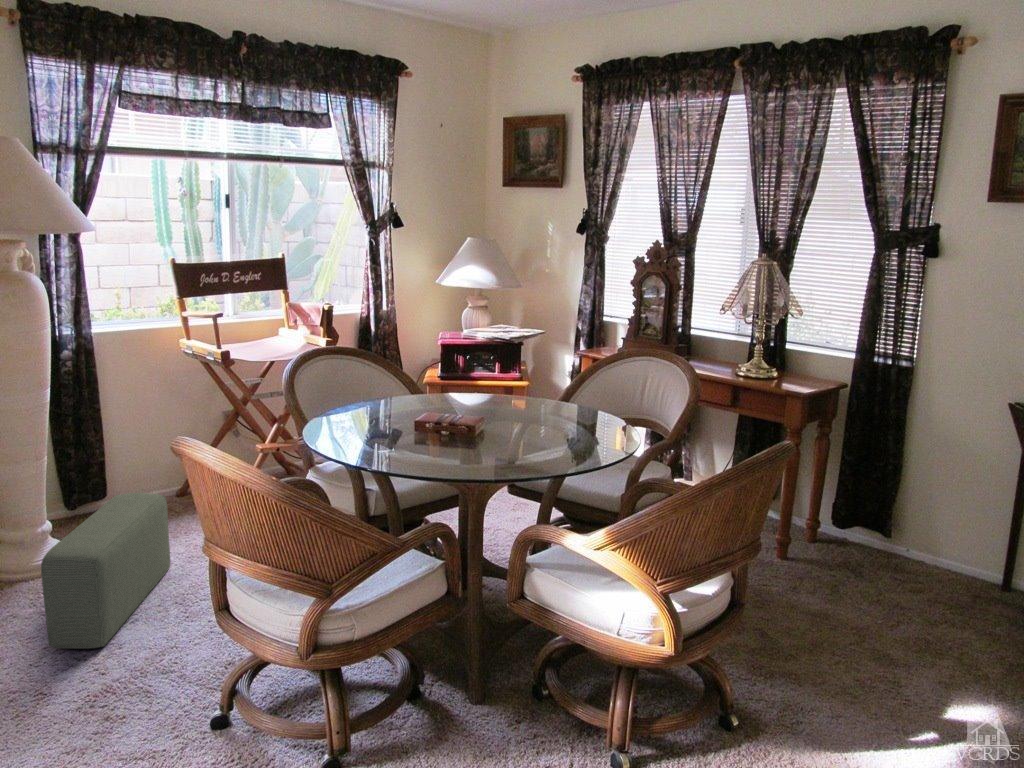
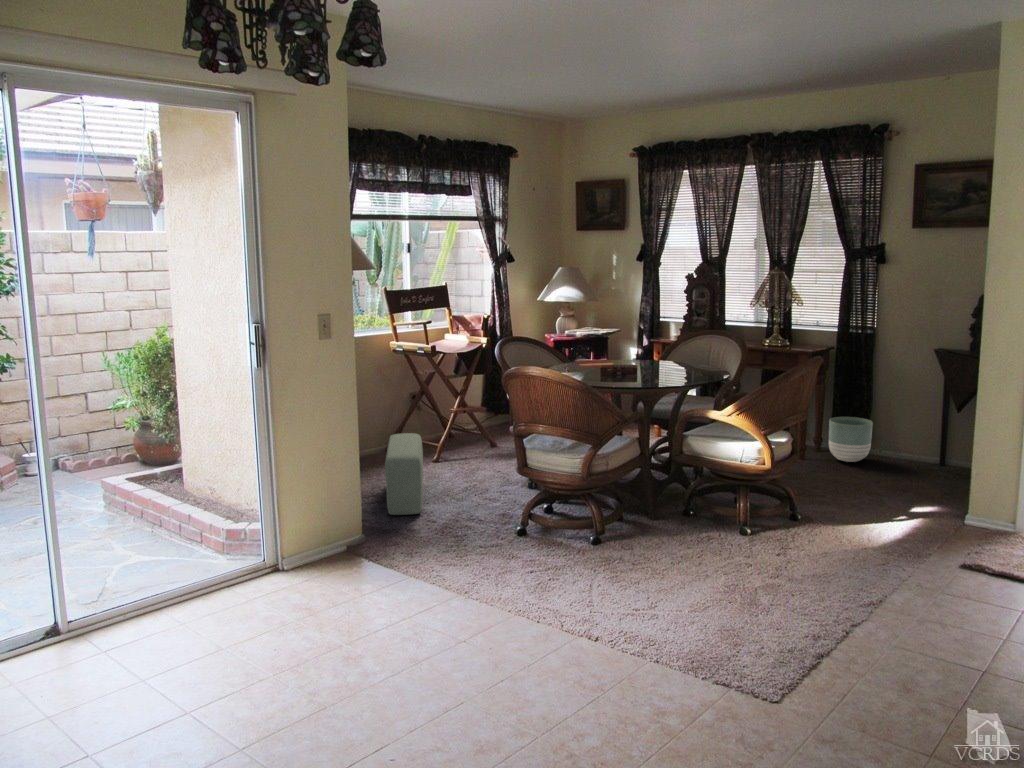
planter: none [827,493,899,568] -> present [829,417,873,462]

